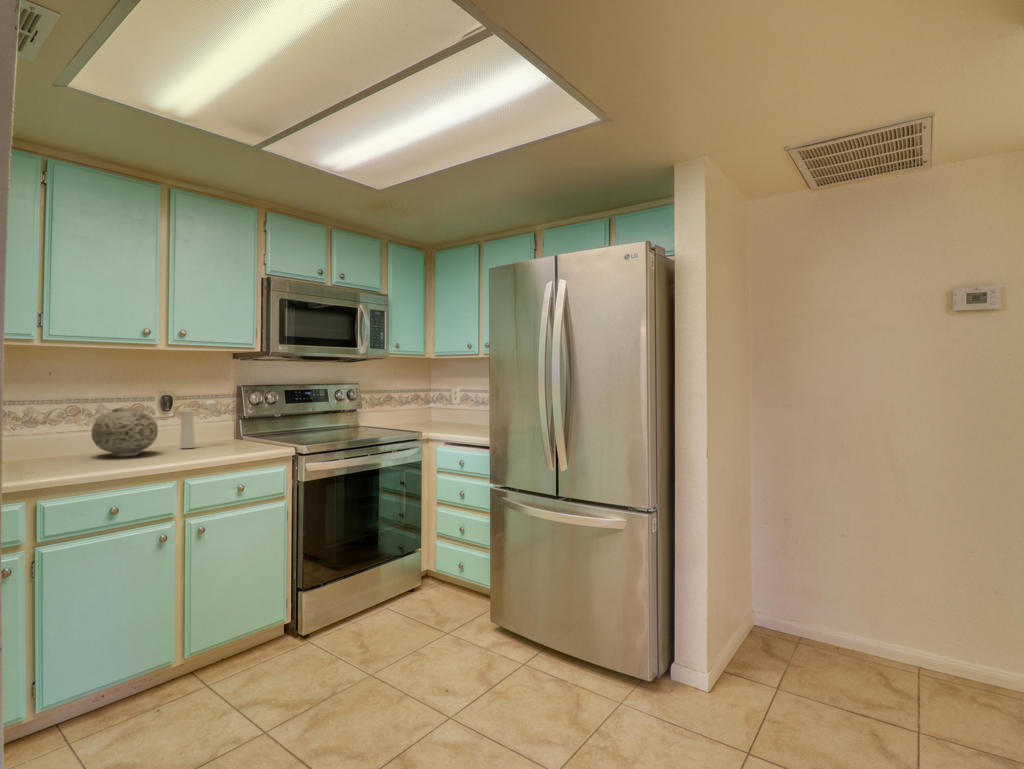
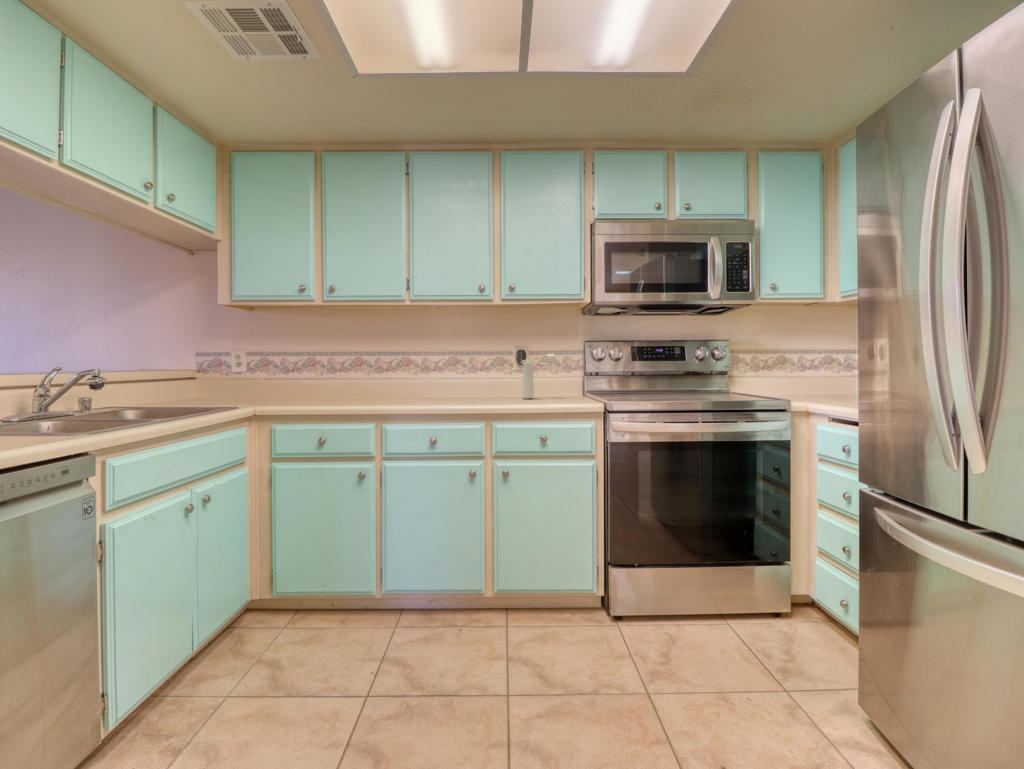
vase: present [91,408,158,456] -> none [450,358,499,400]

